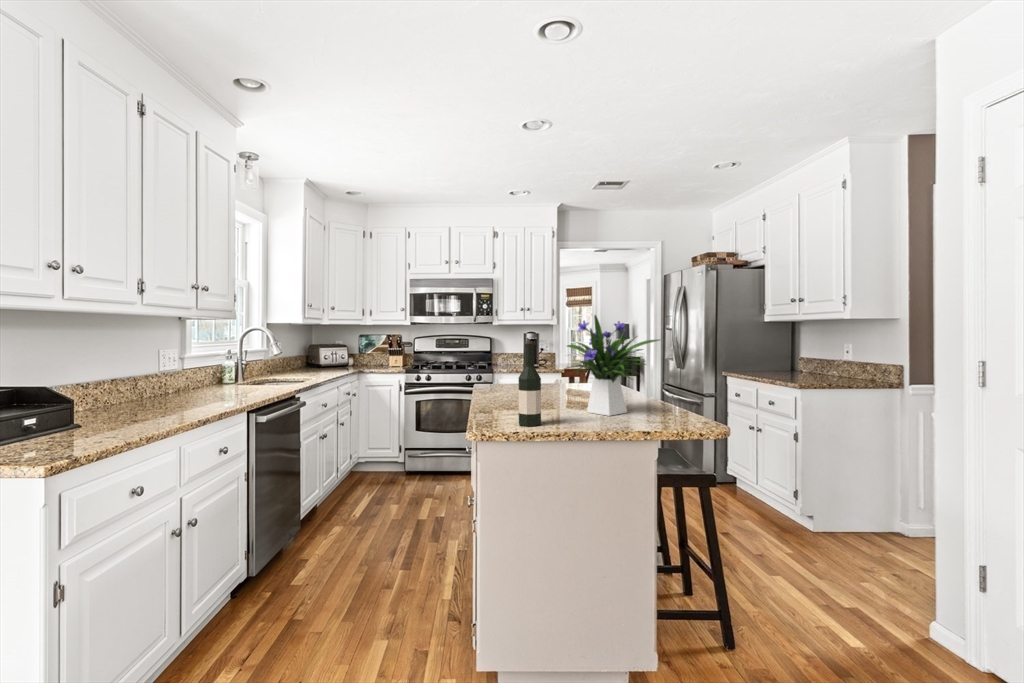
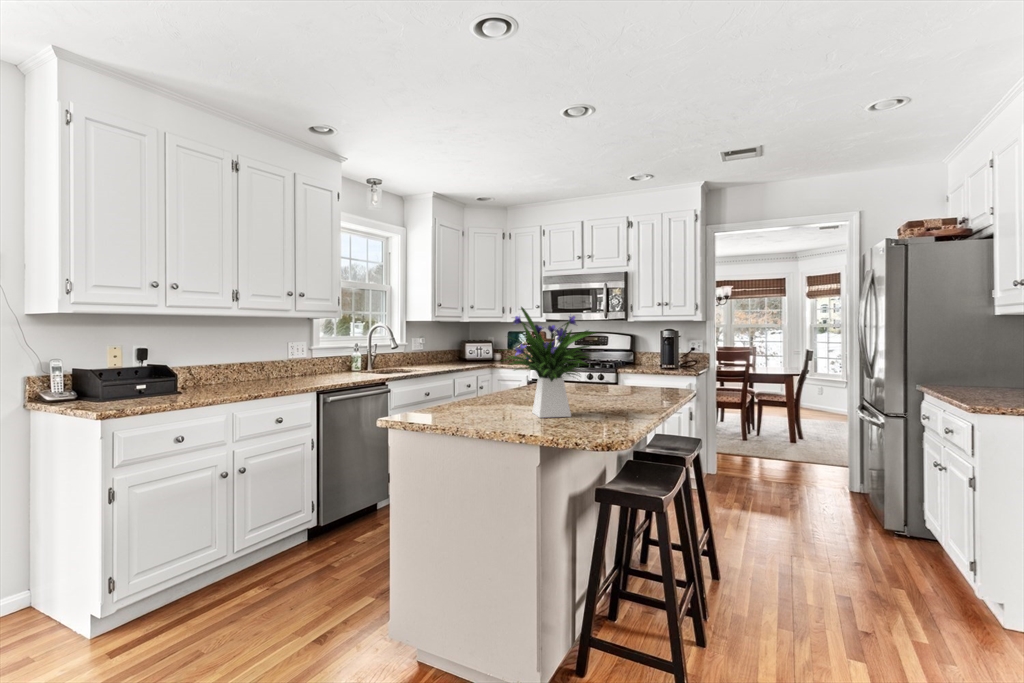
wine bottle: present [518,341,541,426] -> none [429,335,452,419]

